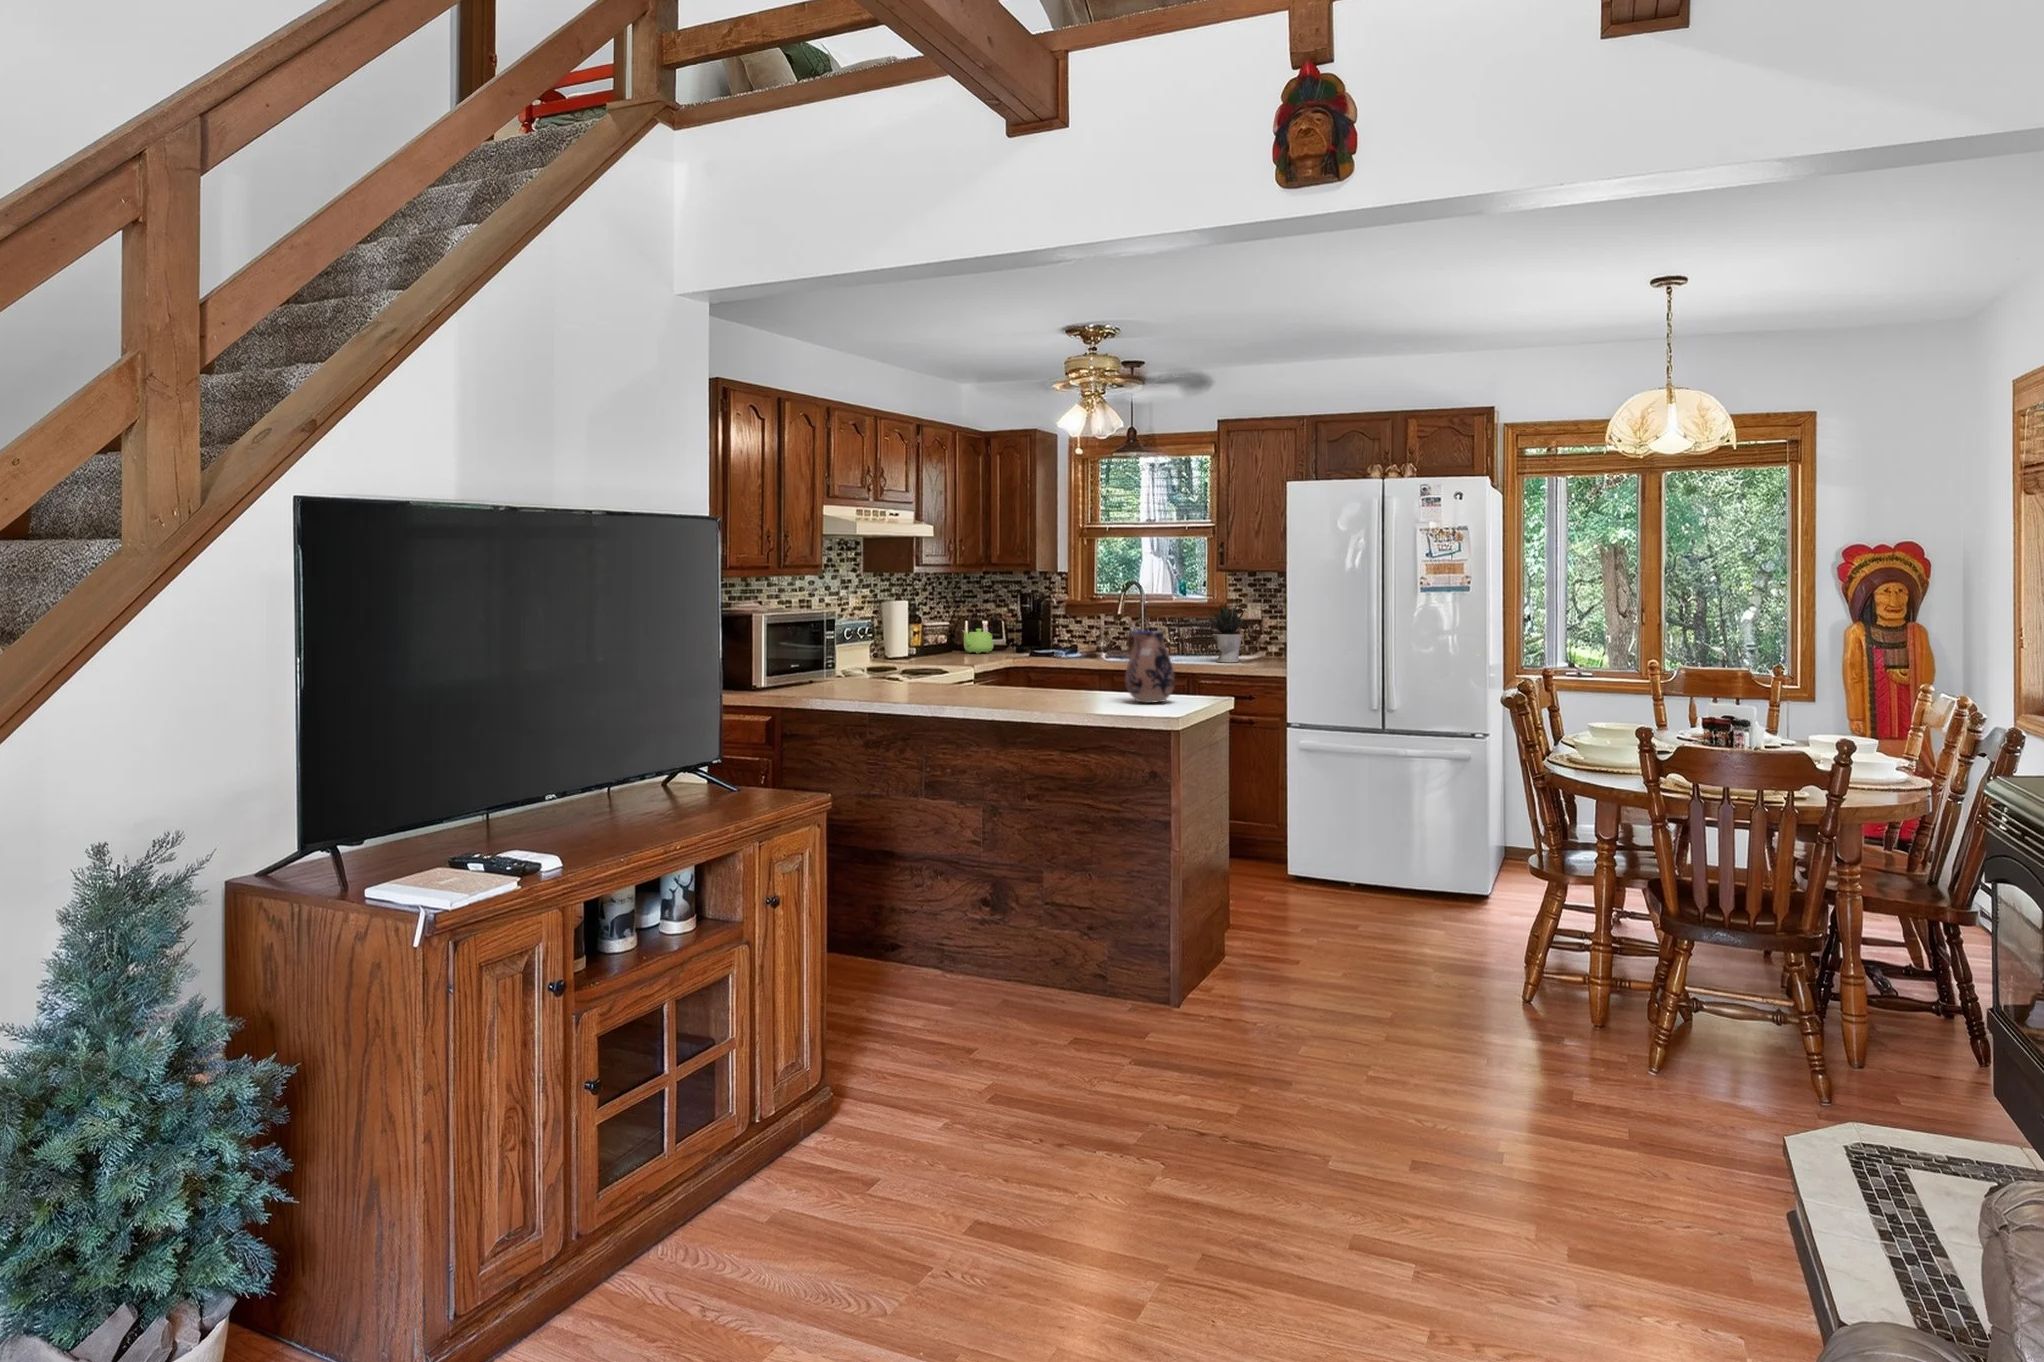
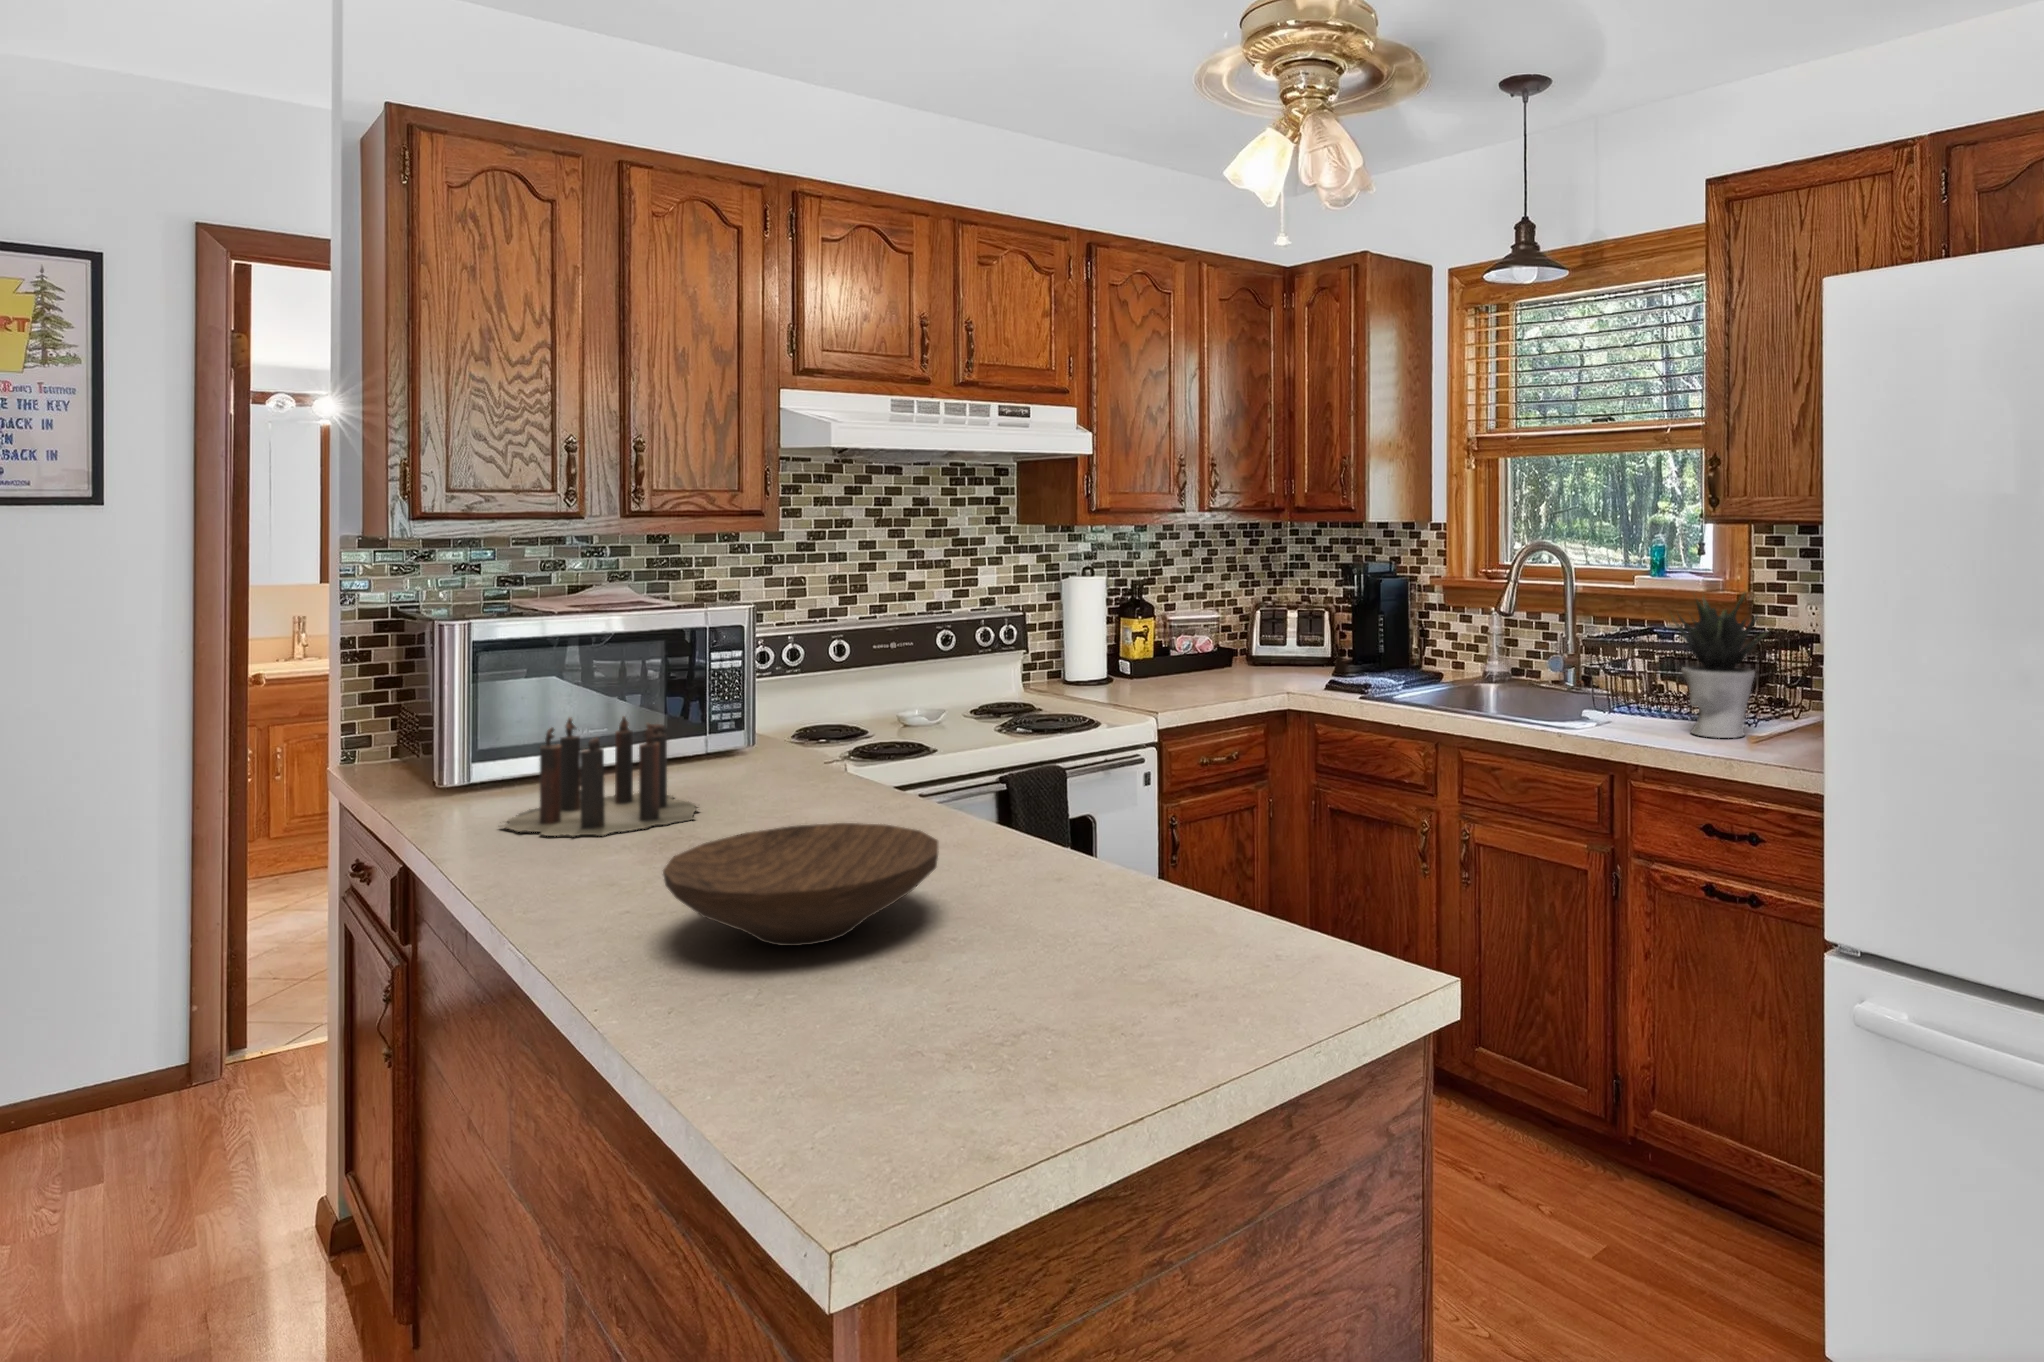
teapot: present [962,629,993,653] -> none [1234,627,1303,674]
ceramic pitcher: present [1125,631,1175,703] -> none [1033,723,1207,994]
candle: none [811,653,895,696] -> present [501,717,696,836]
wooden bowl: none [991,674,1076,704] -> present [663,823,938,946]

